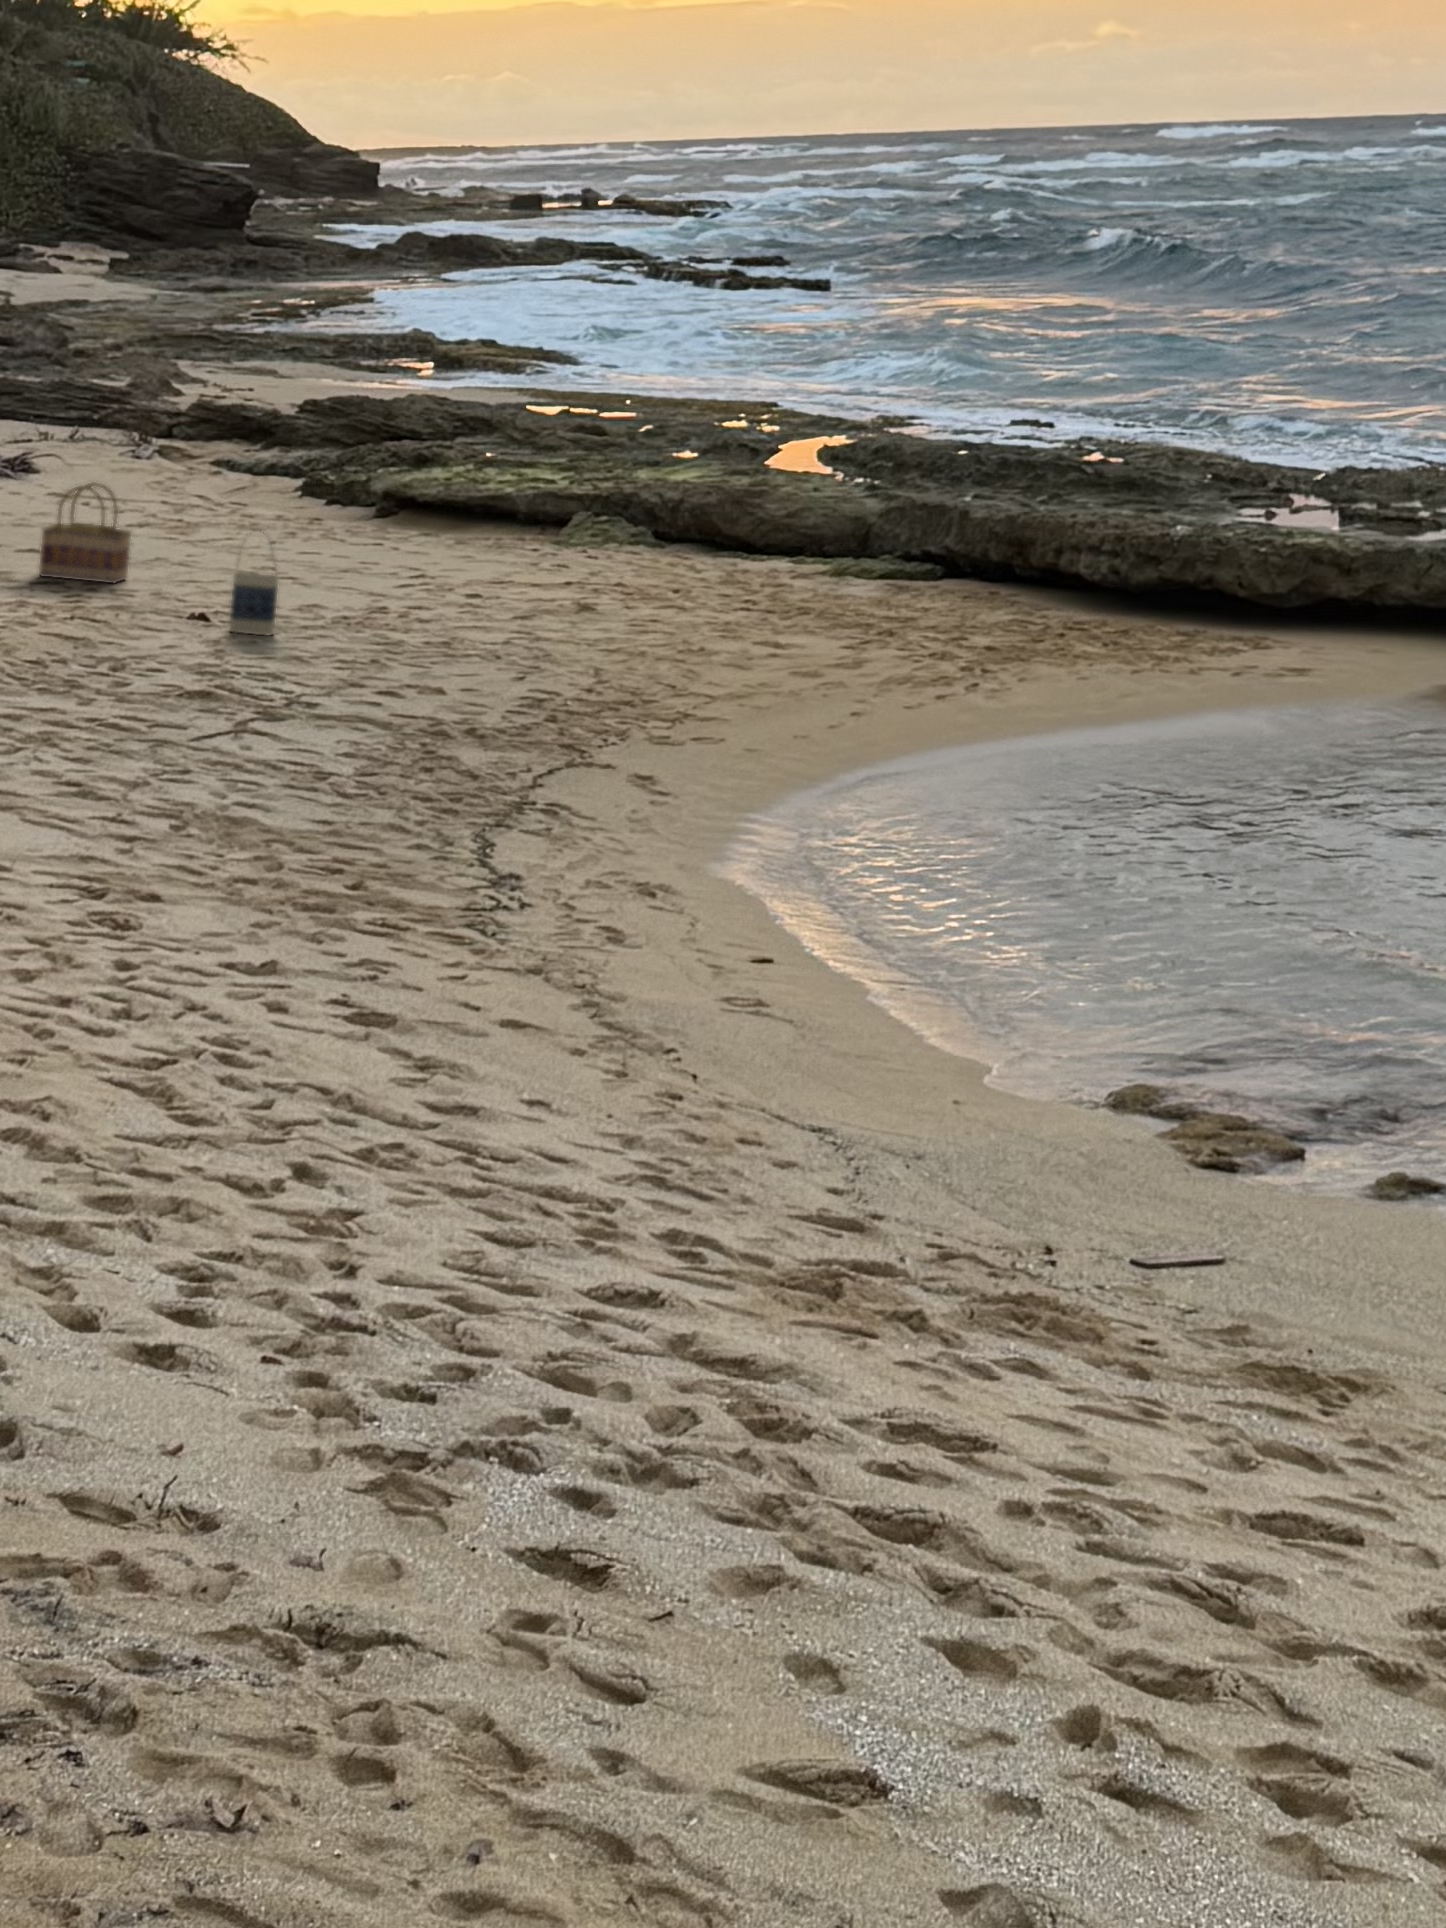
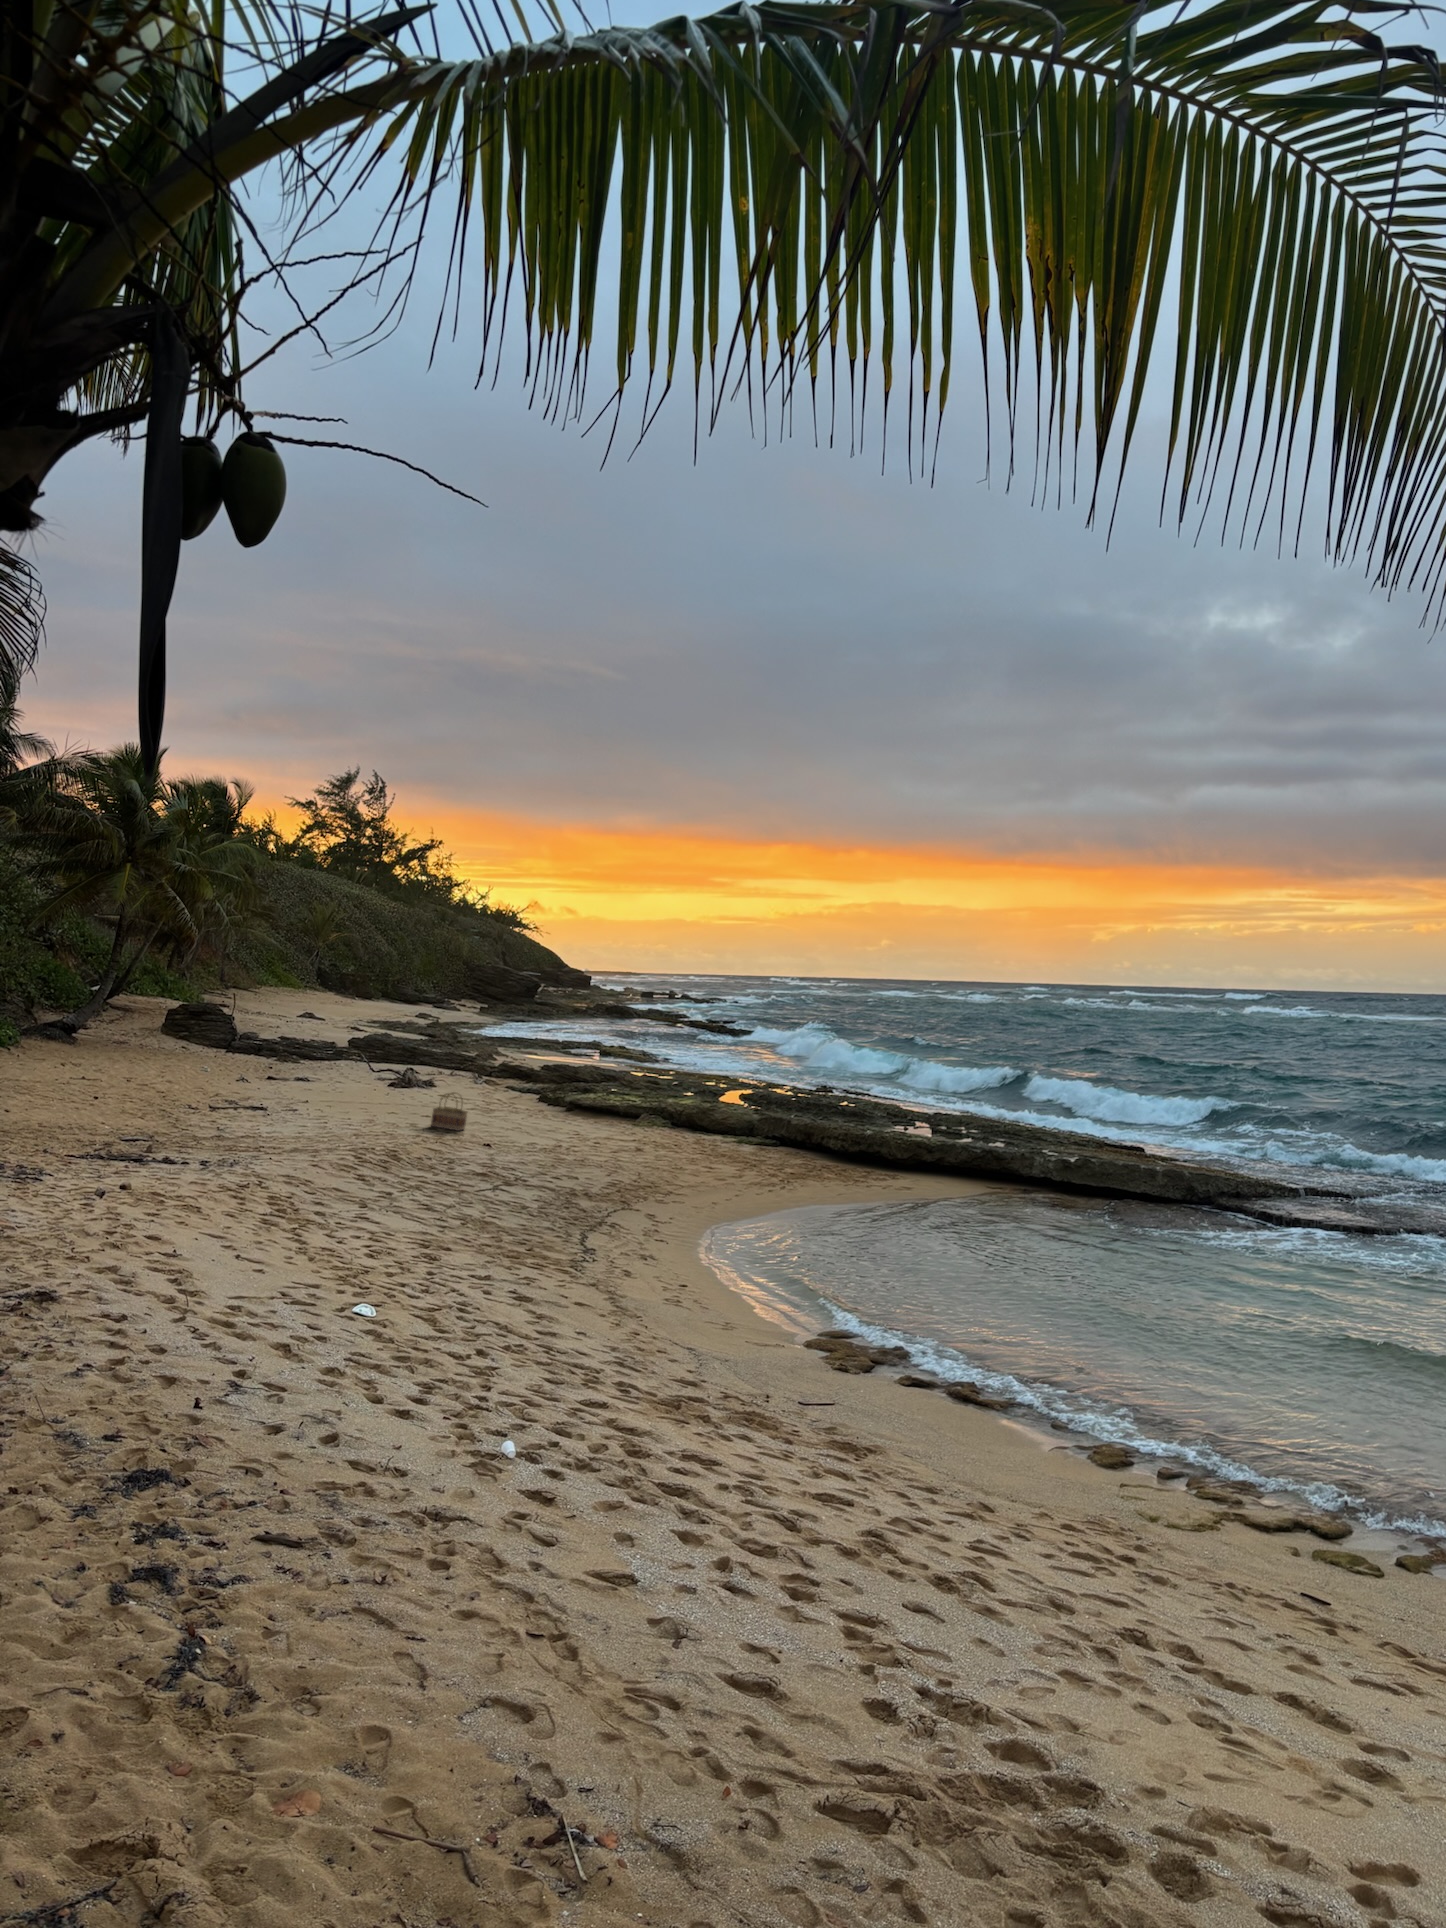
bag: present [229,531,278,635] -> none [500,1113,520,1154]

